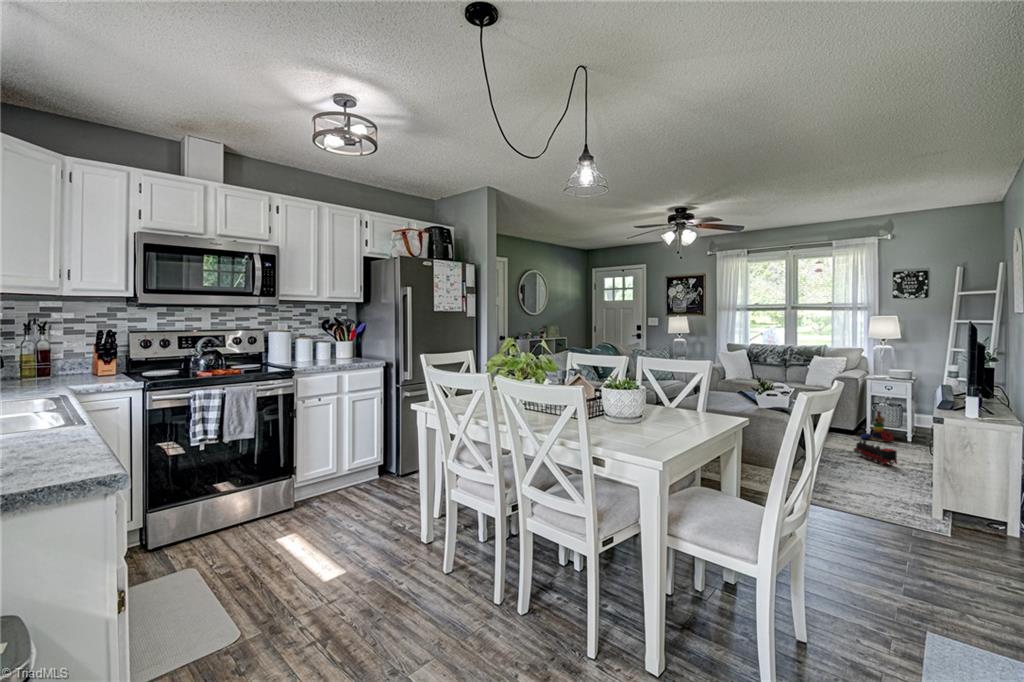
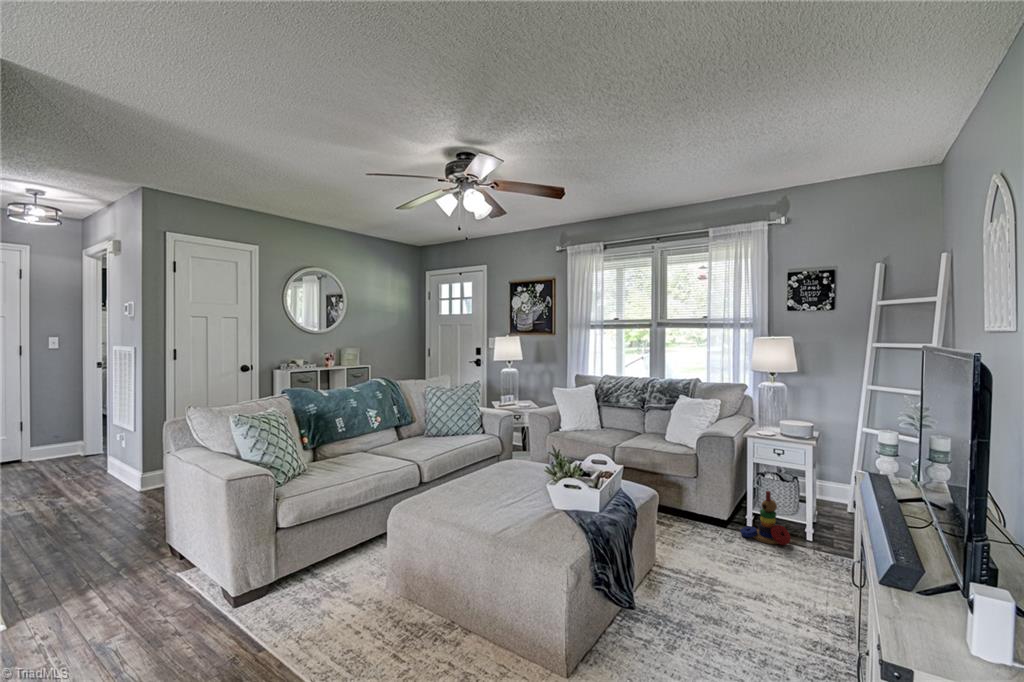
toy train: present [854,439,897,465] -> none [722,563,799,635]

